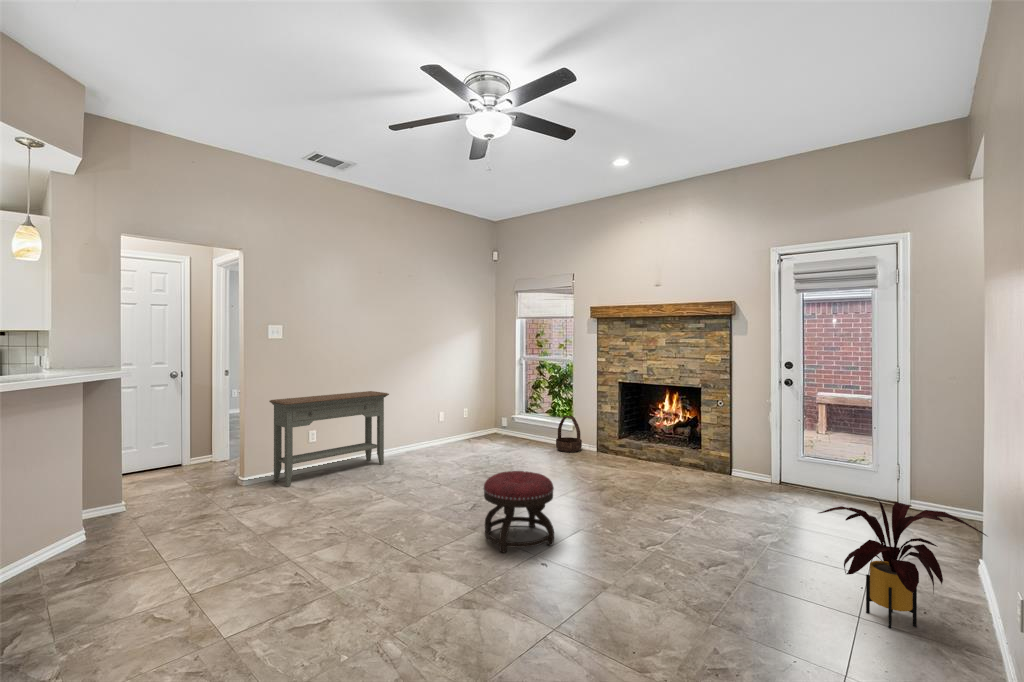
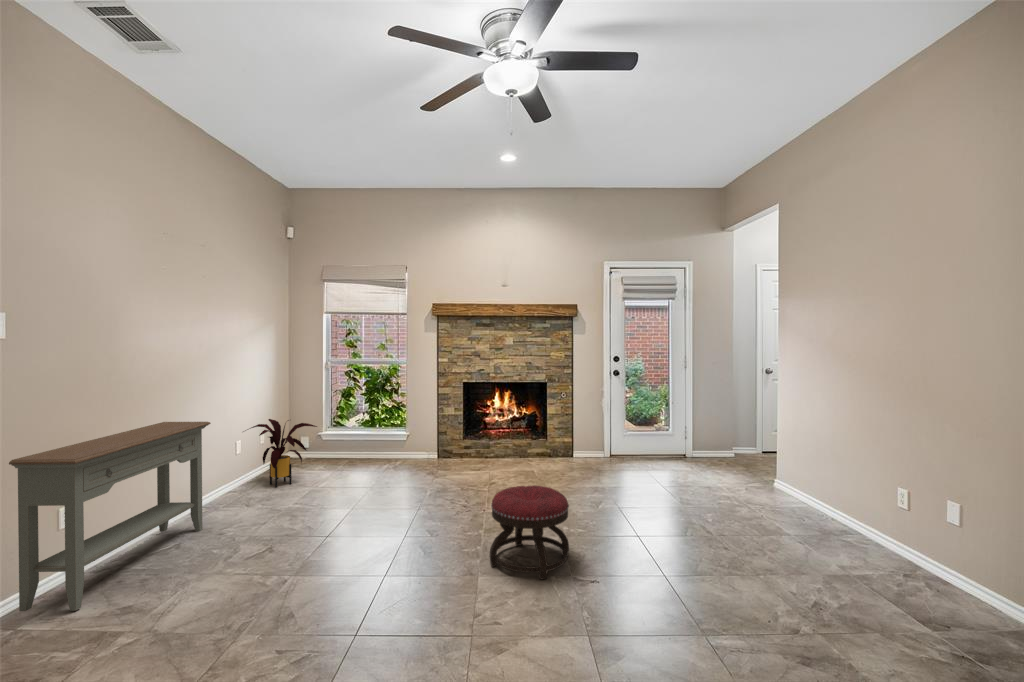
basket: present [556,416,582,452] -> none [396,424,425,464]
house plant: present [819,497,987,629] -> present [245,419,317,487]

